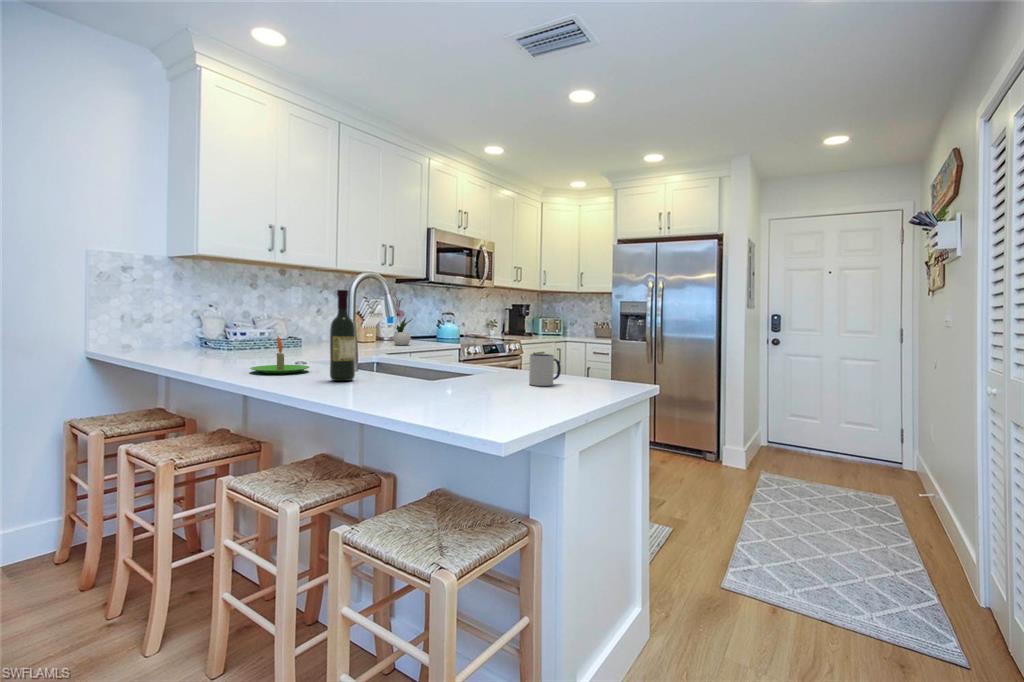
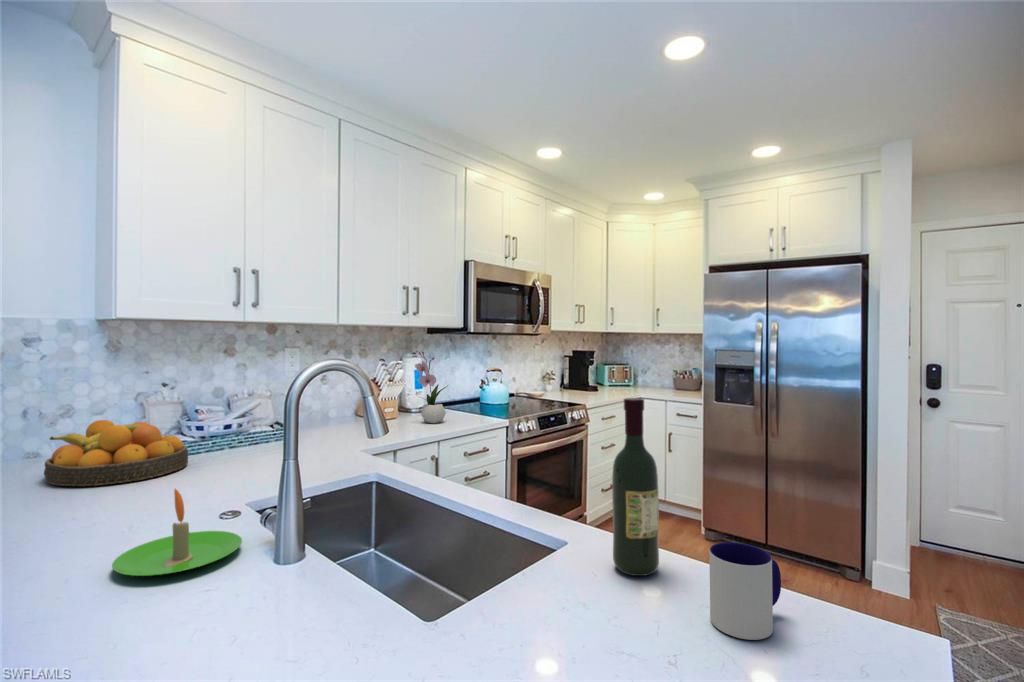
wine bottle: present [330,290,355,381] -> present [612,398,659,576]
fruit bowl: none [157,321,243,357] -> present [44,420,188,486]

